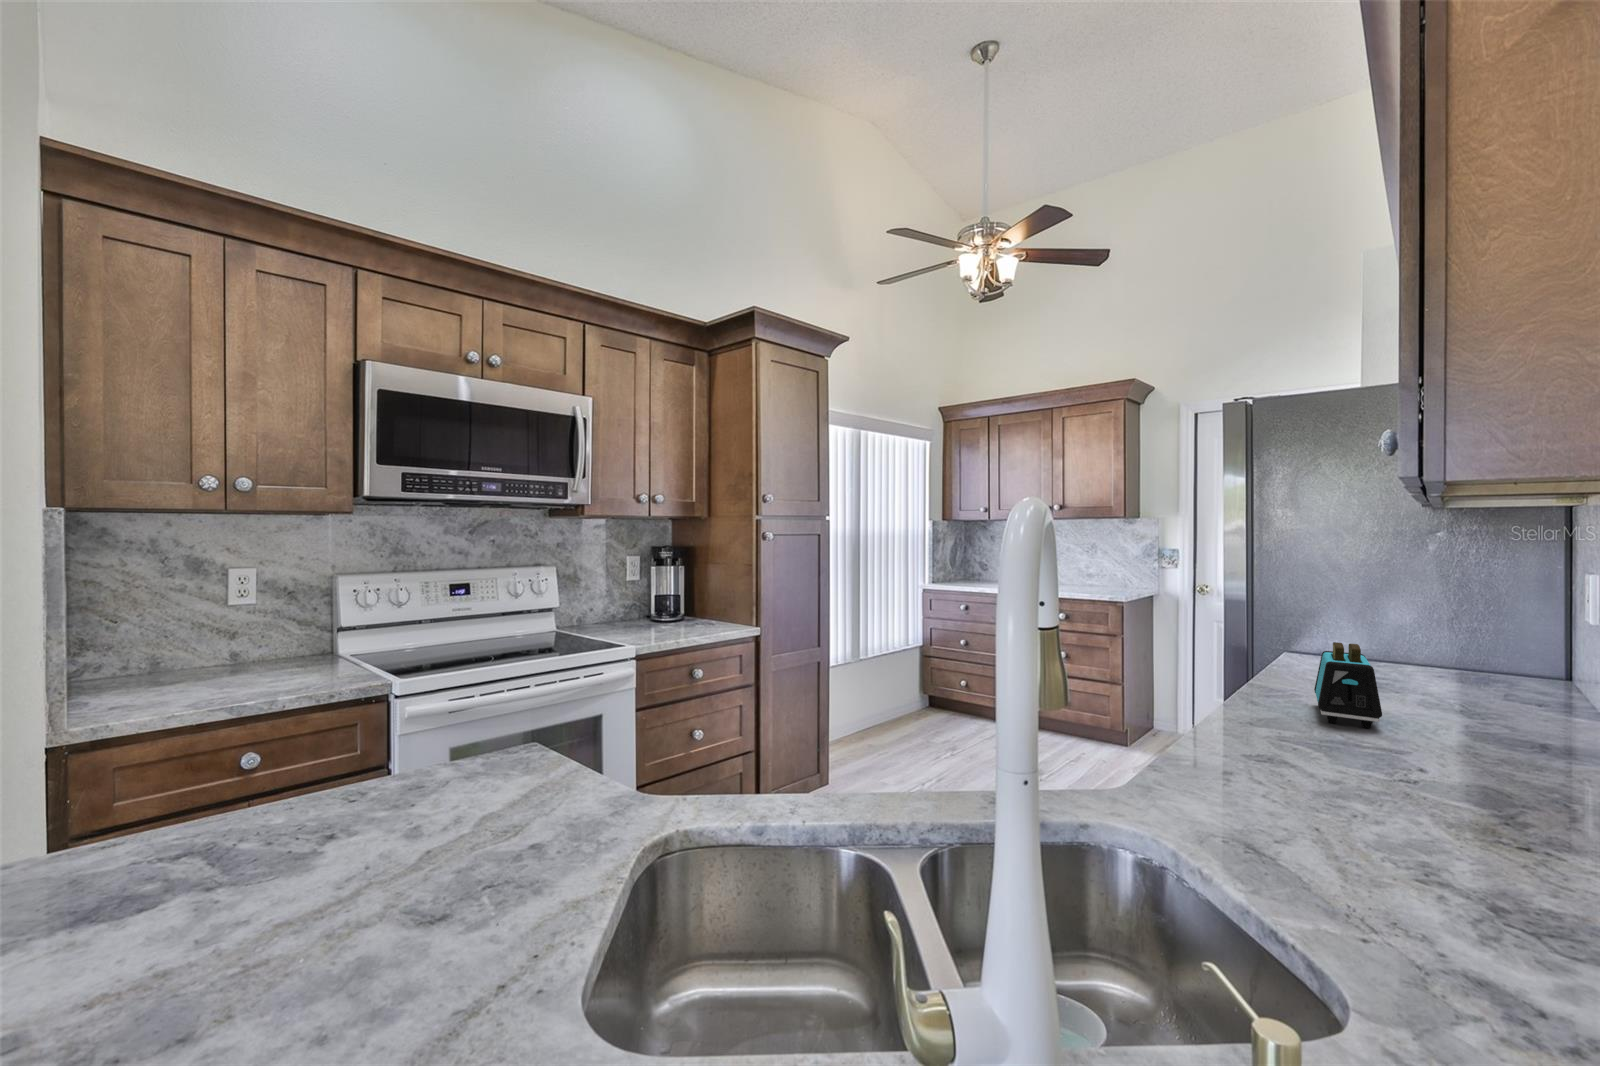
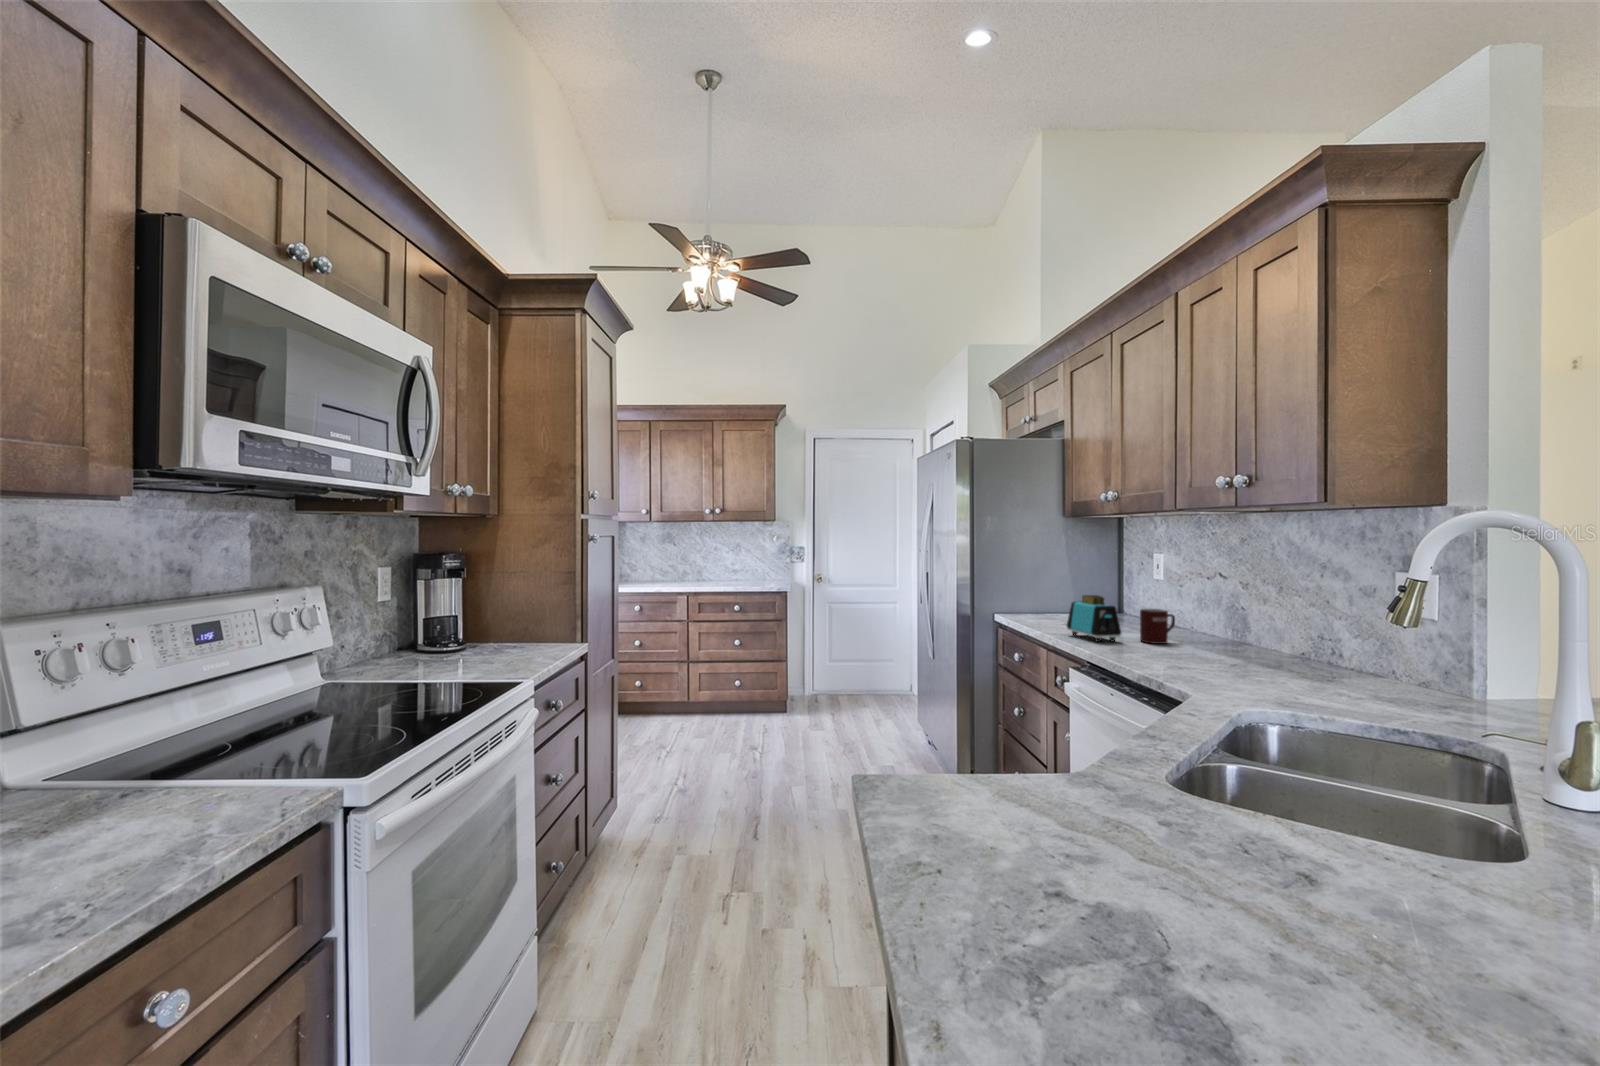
mug: none [1433,679,1522,752] -> present [1140,609,1175,644]

